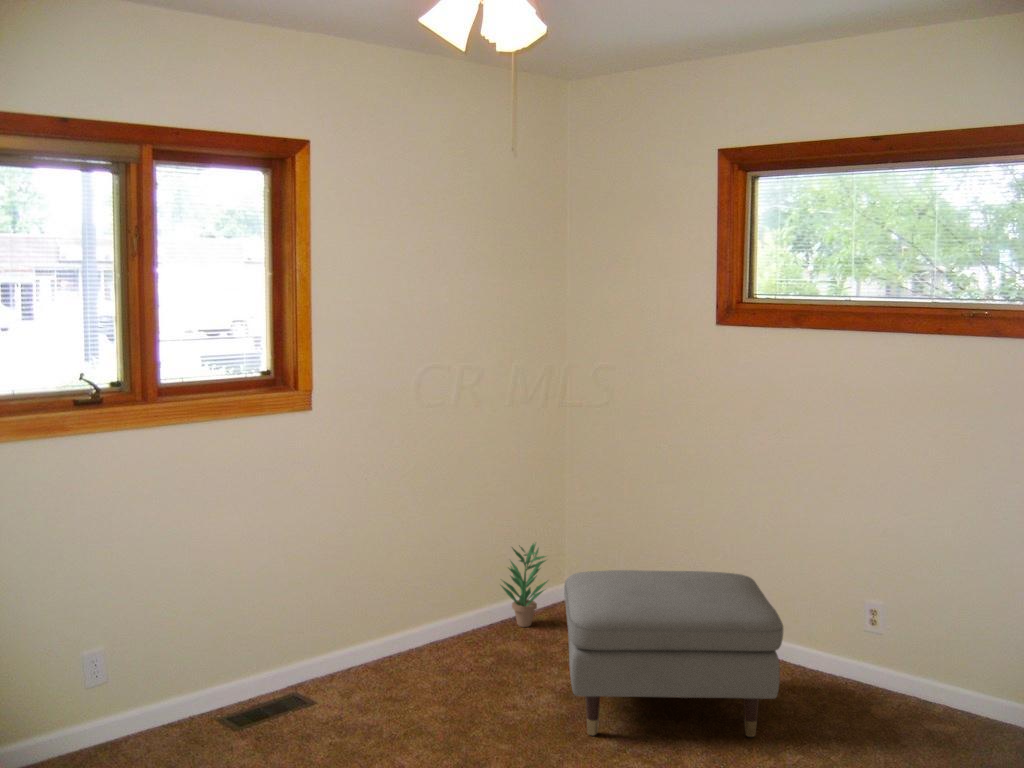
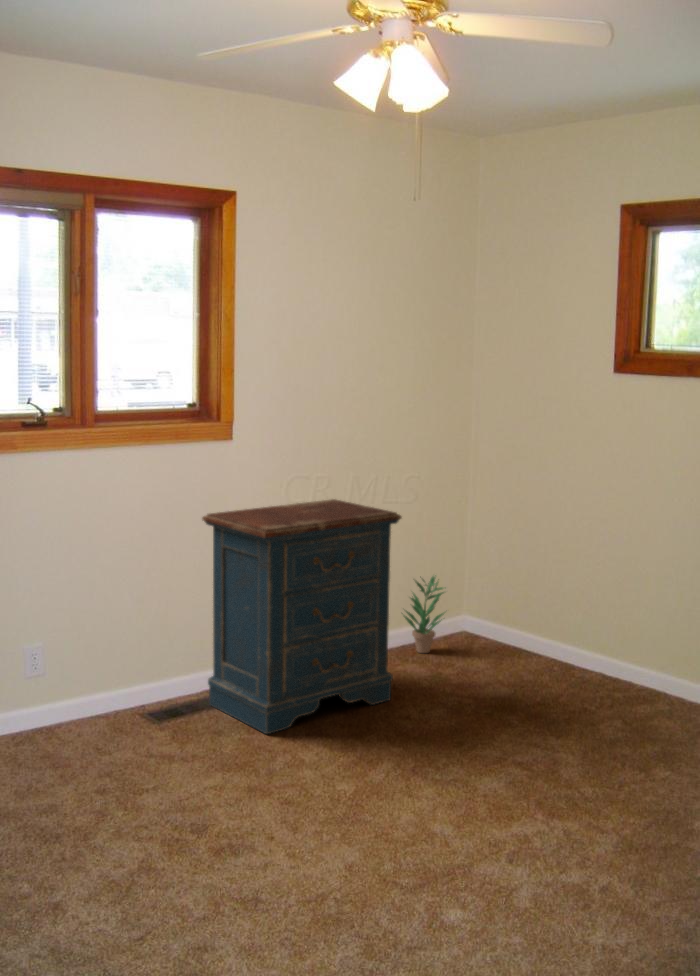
dresser: none [281,469,501,740] -> present [202,499,402,734]
ottoman: present [564,570,783,737] -> none [458,597,657,750]

